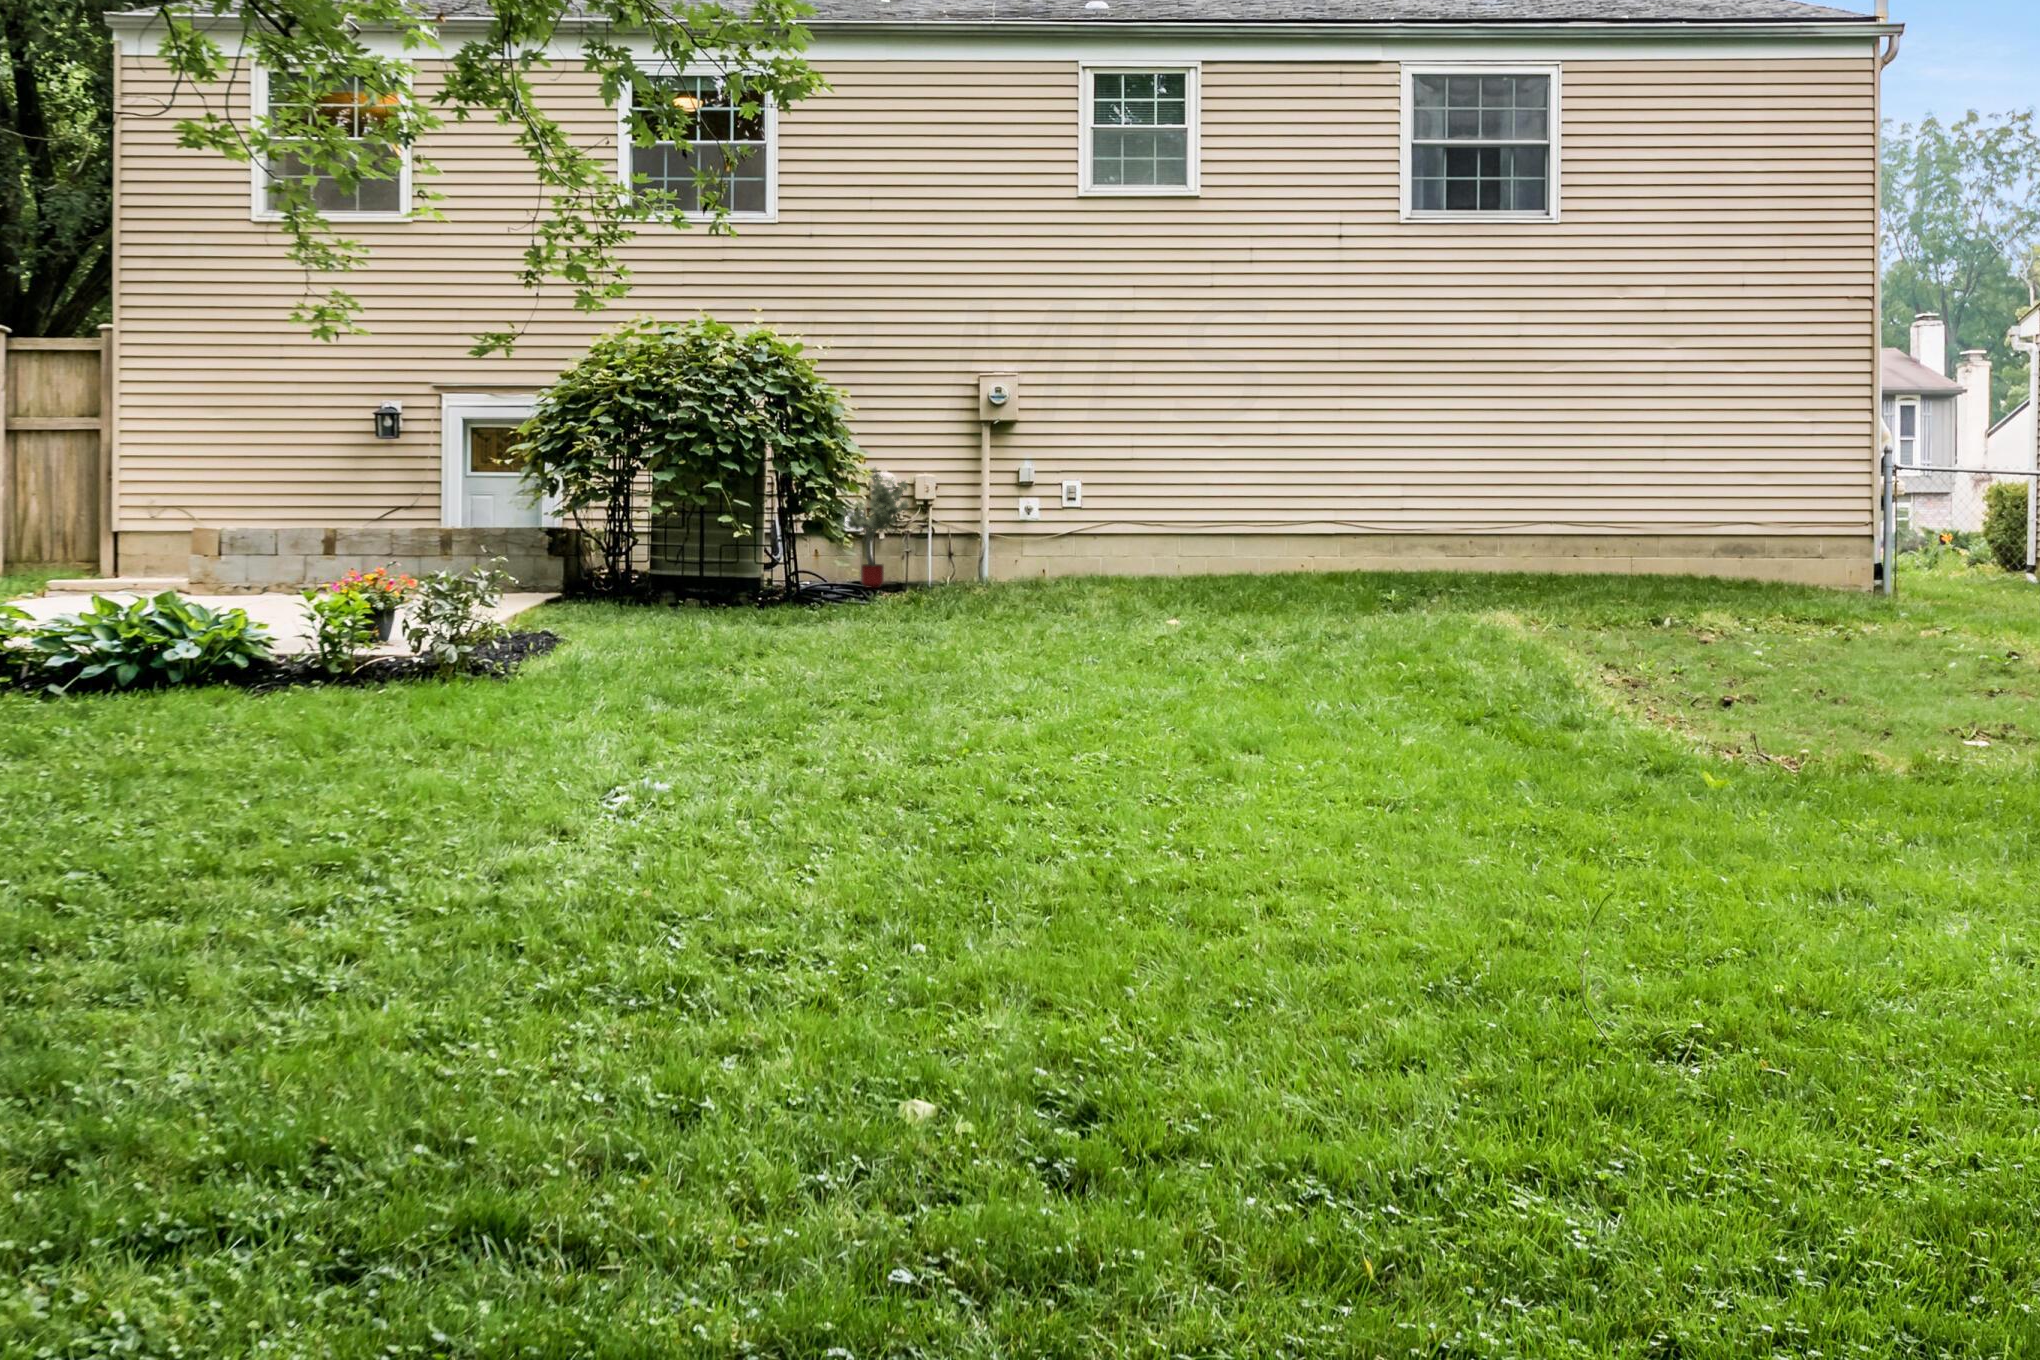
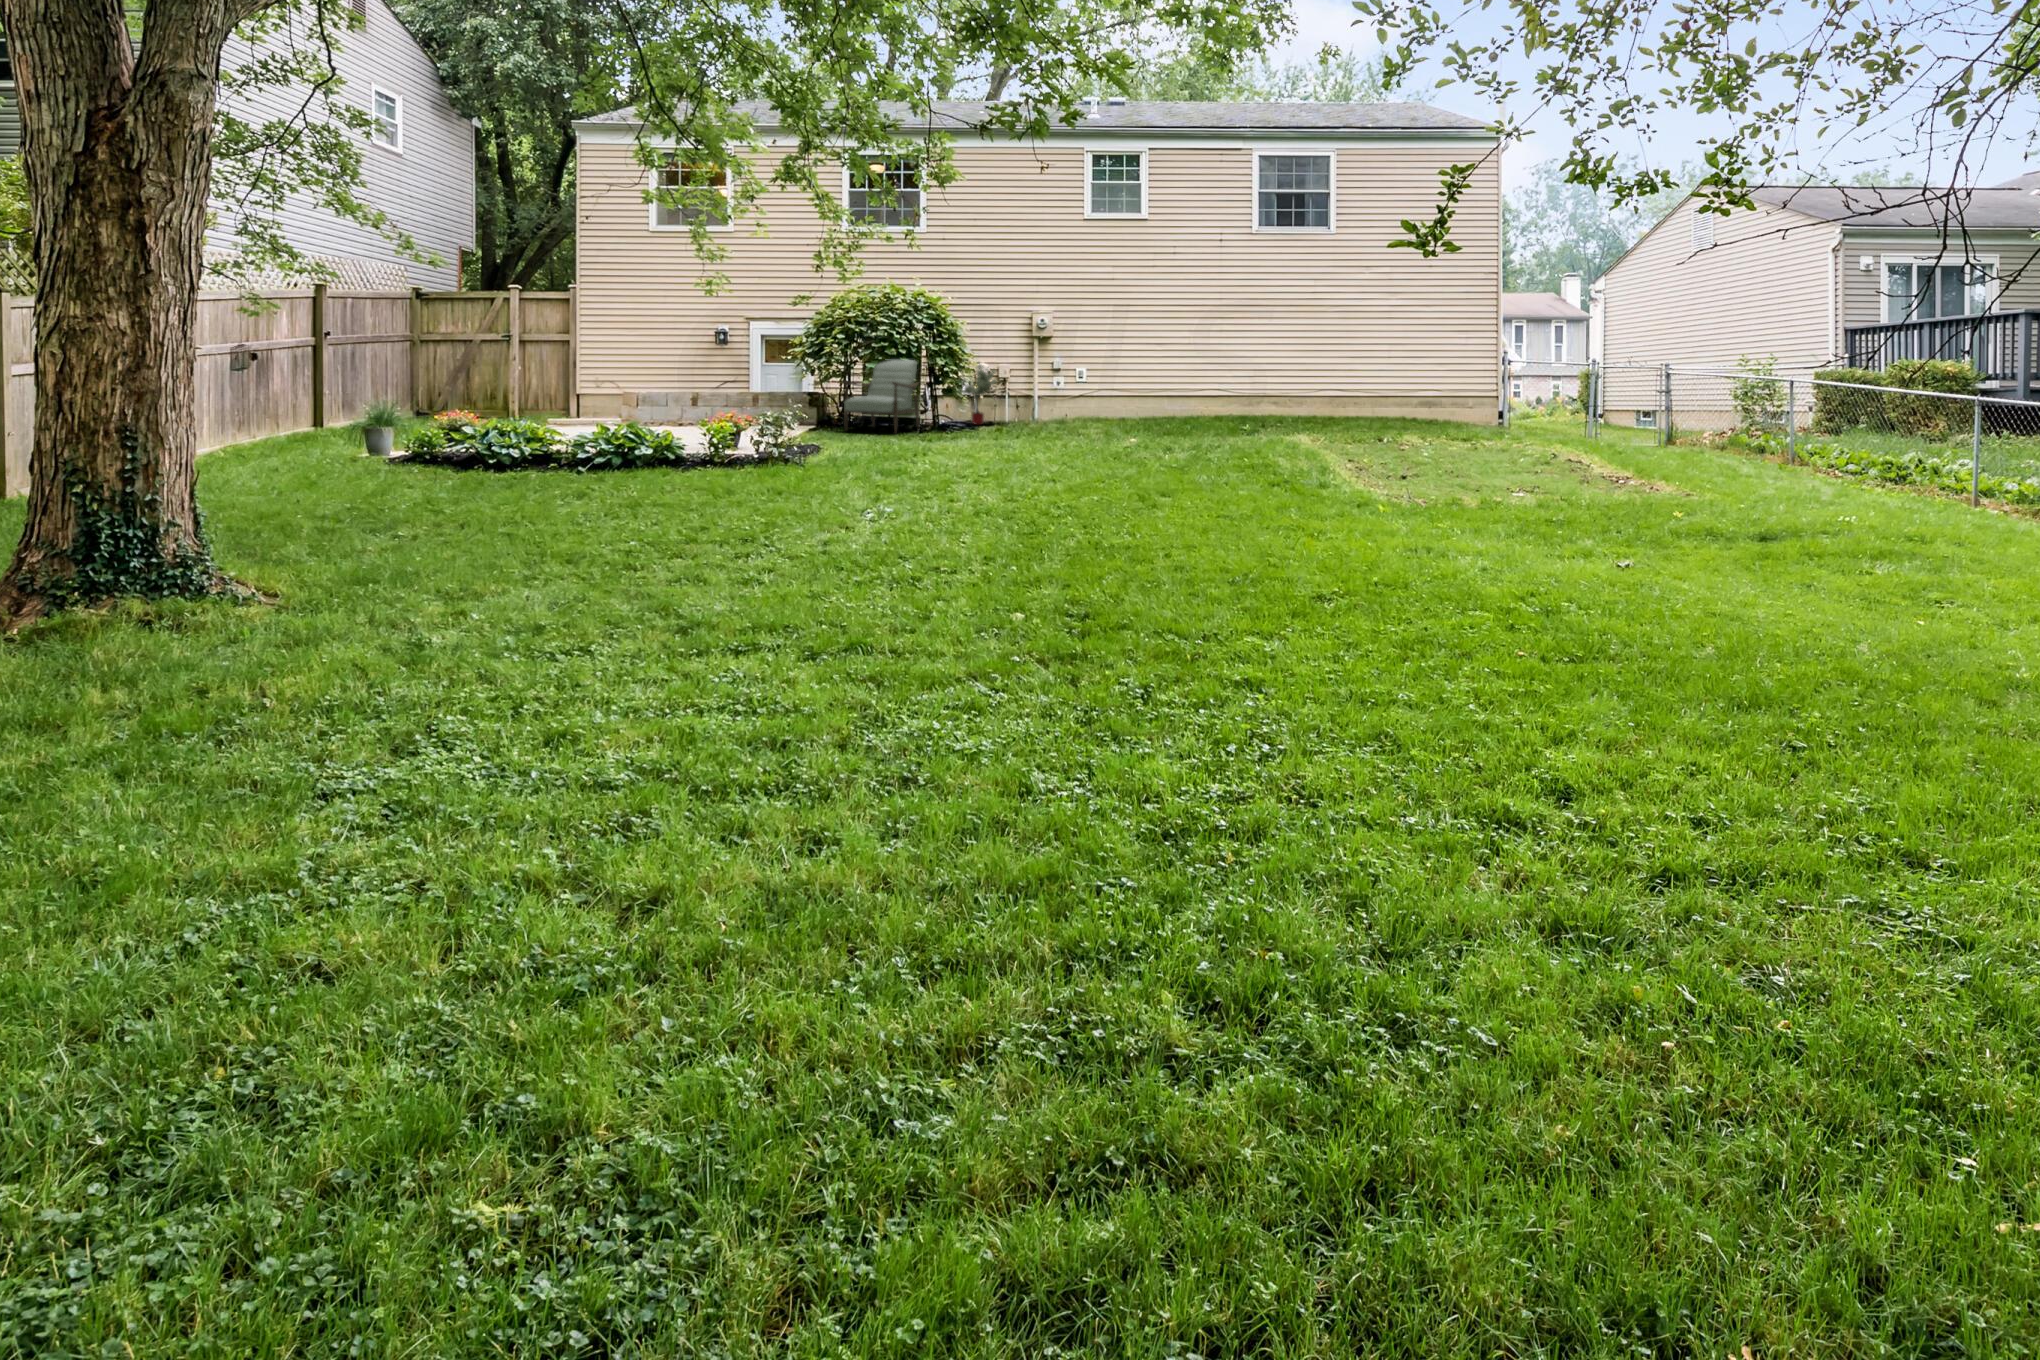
chair: none [607,465,759,607] -> present [843,360,919,433]

